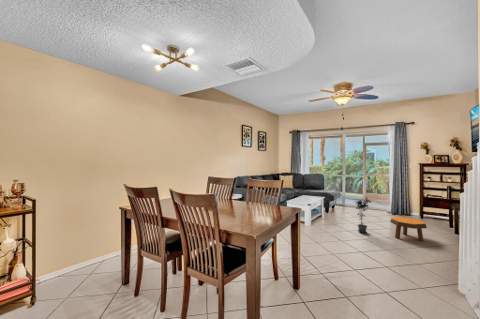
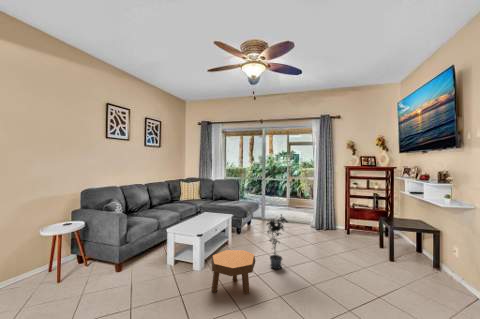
footstool: present [391,217,427,241] -> present [211,250,256,294]

